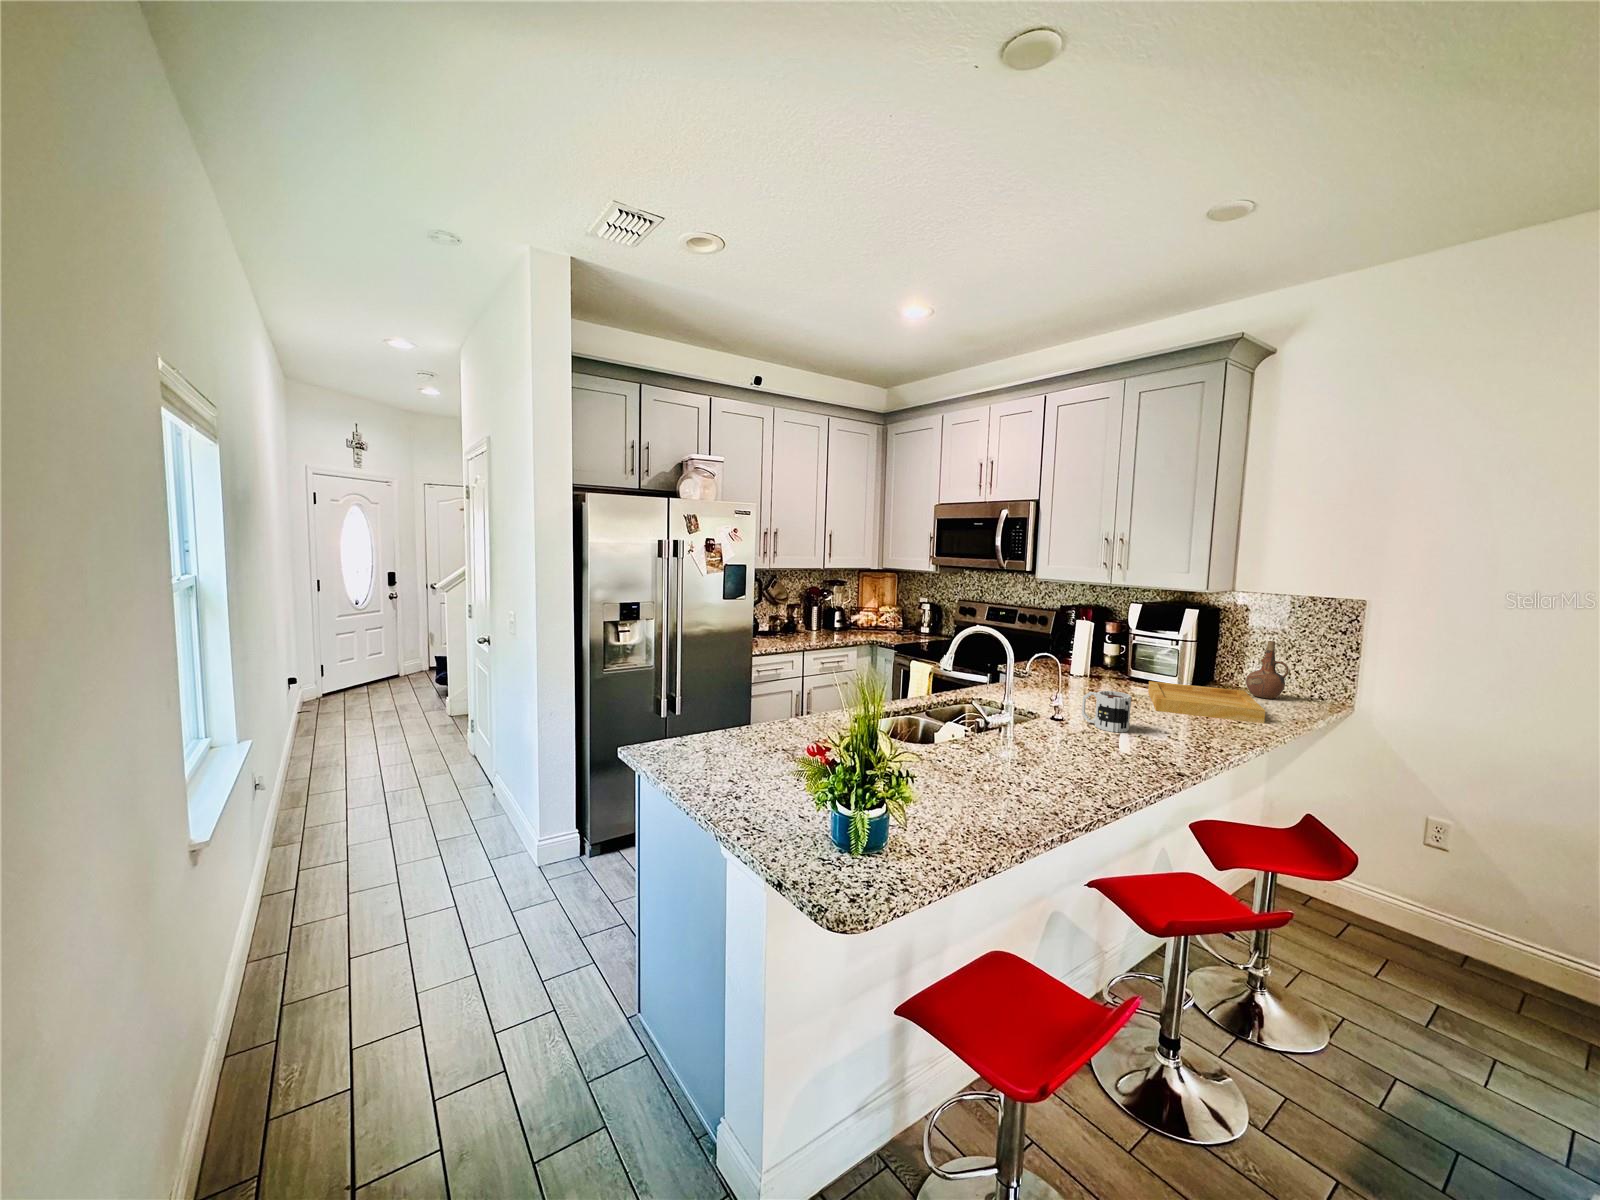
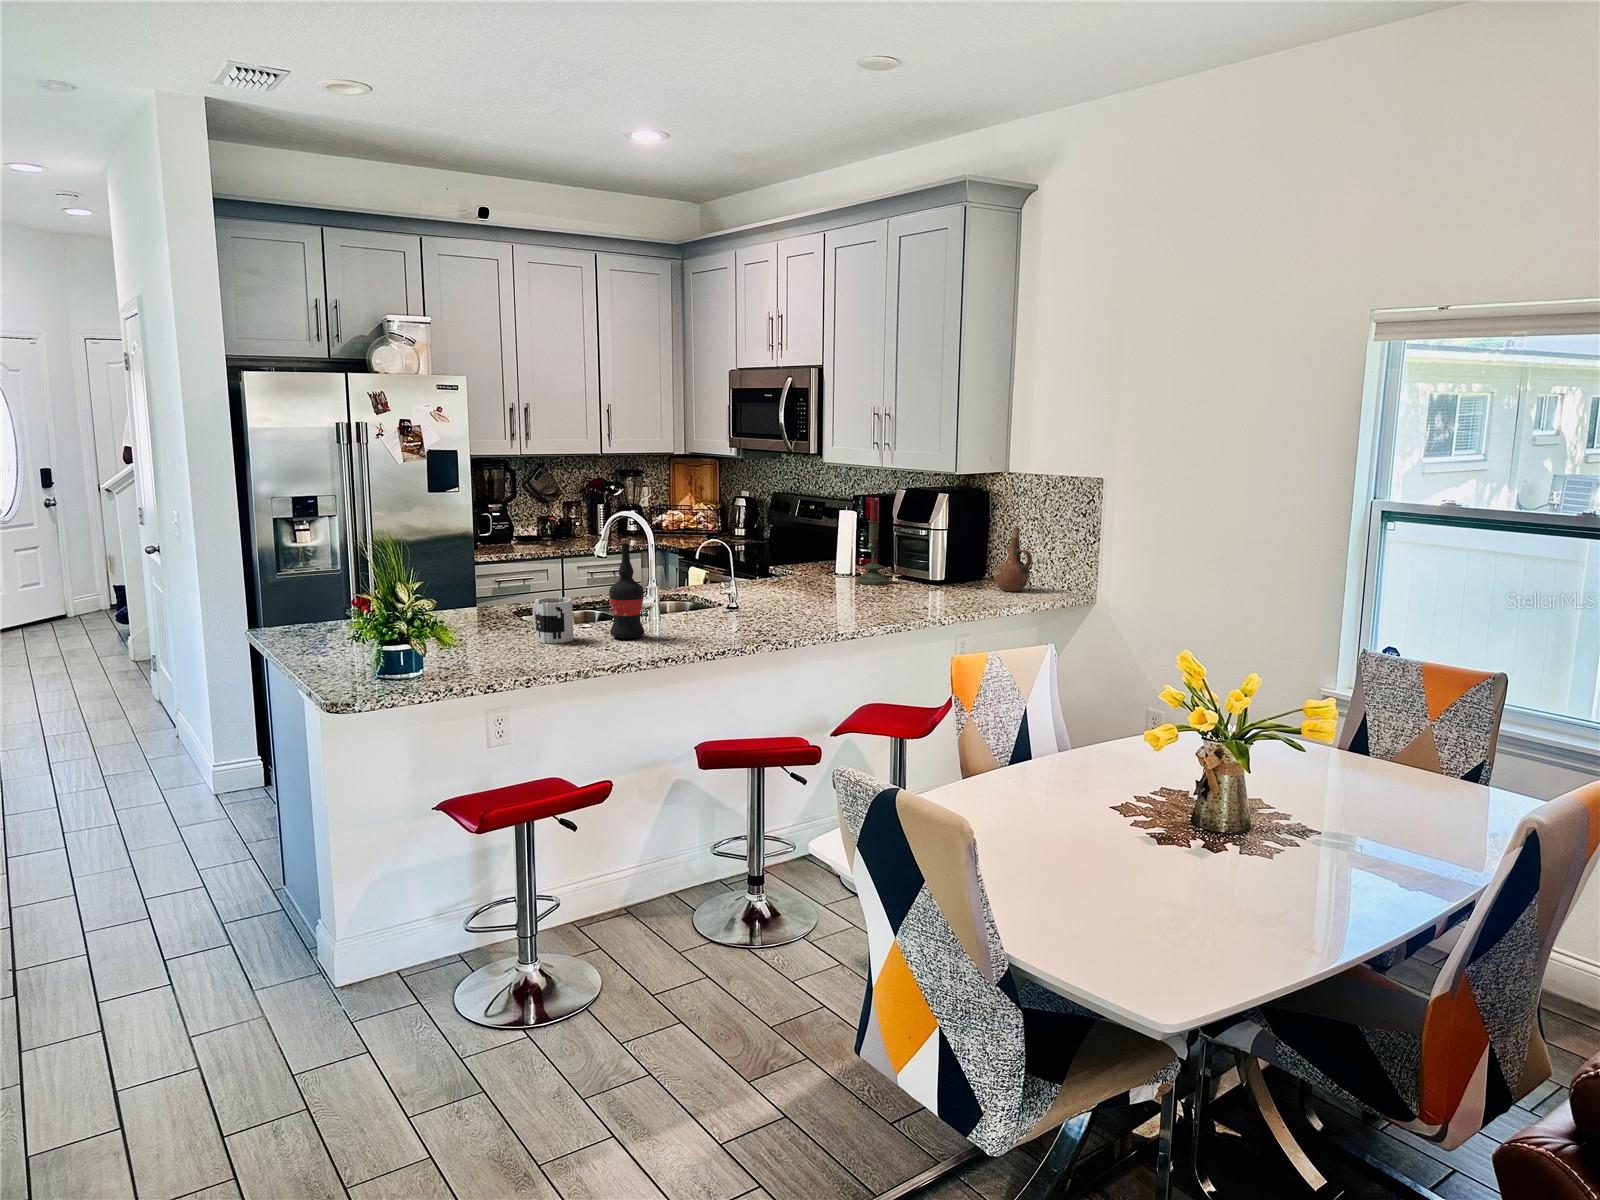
candle: none [1107,611,1139,688] -> present [856,498,889,585]
wine bottle: none [1031,664,1075,775] -> present [609,538,644,638]
tray: present [1148,681,1265,723] -> none [850,575,970,609]
mug: present [1082,691,1131,732] -> present [532,597,573,643]

